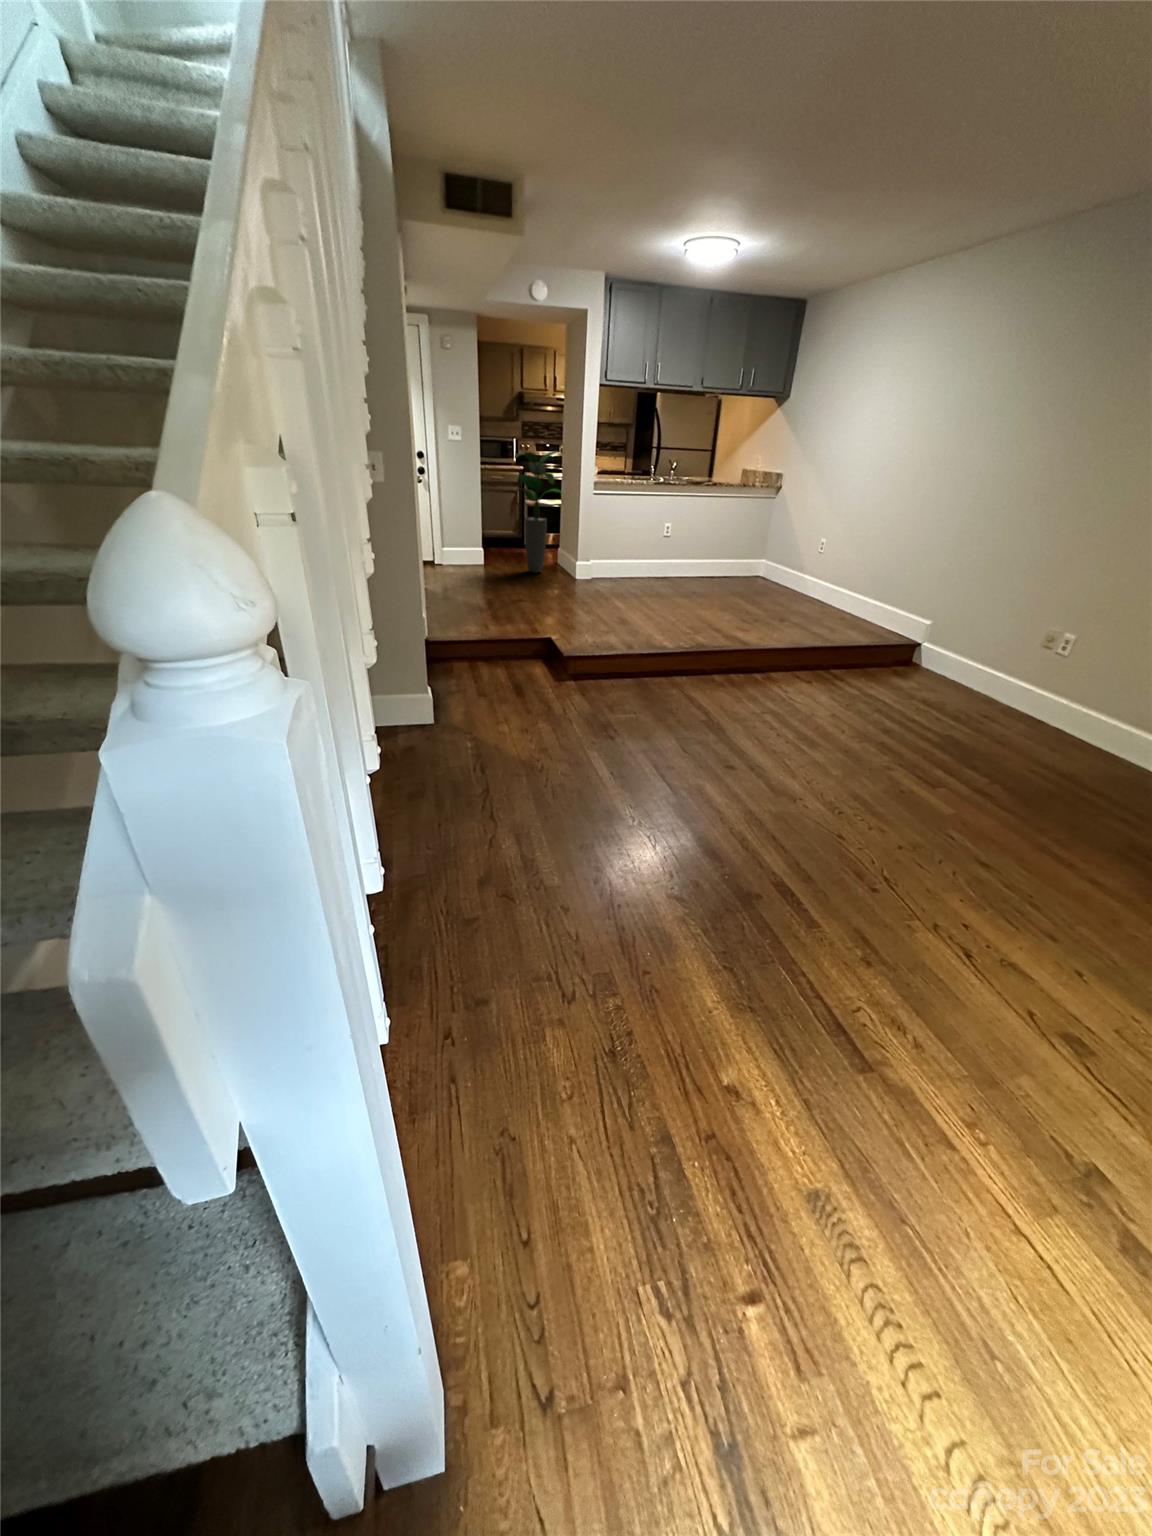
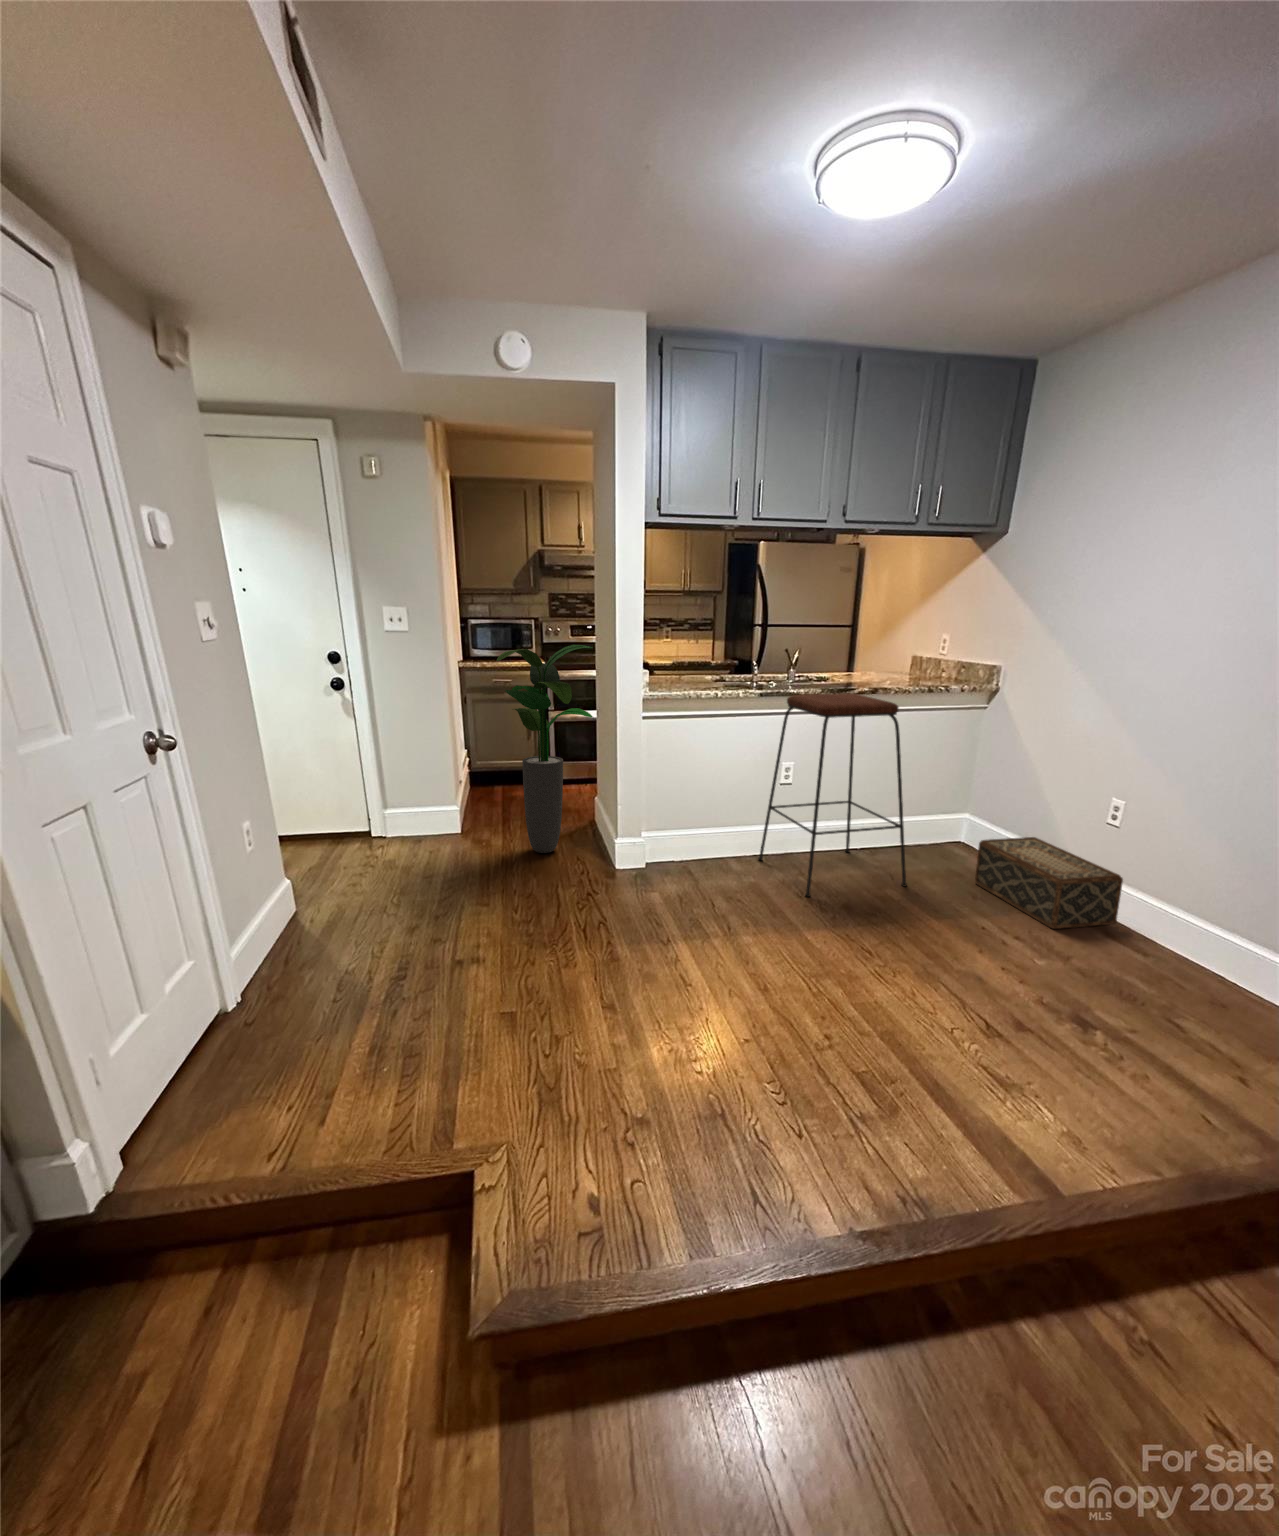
bar stool: none [649,483,726,590] -> present [758,693,907,897]
woven basket: none [757,565,821,602] -> present [975,837,1123,929]

